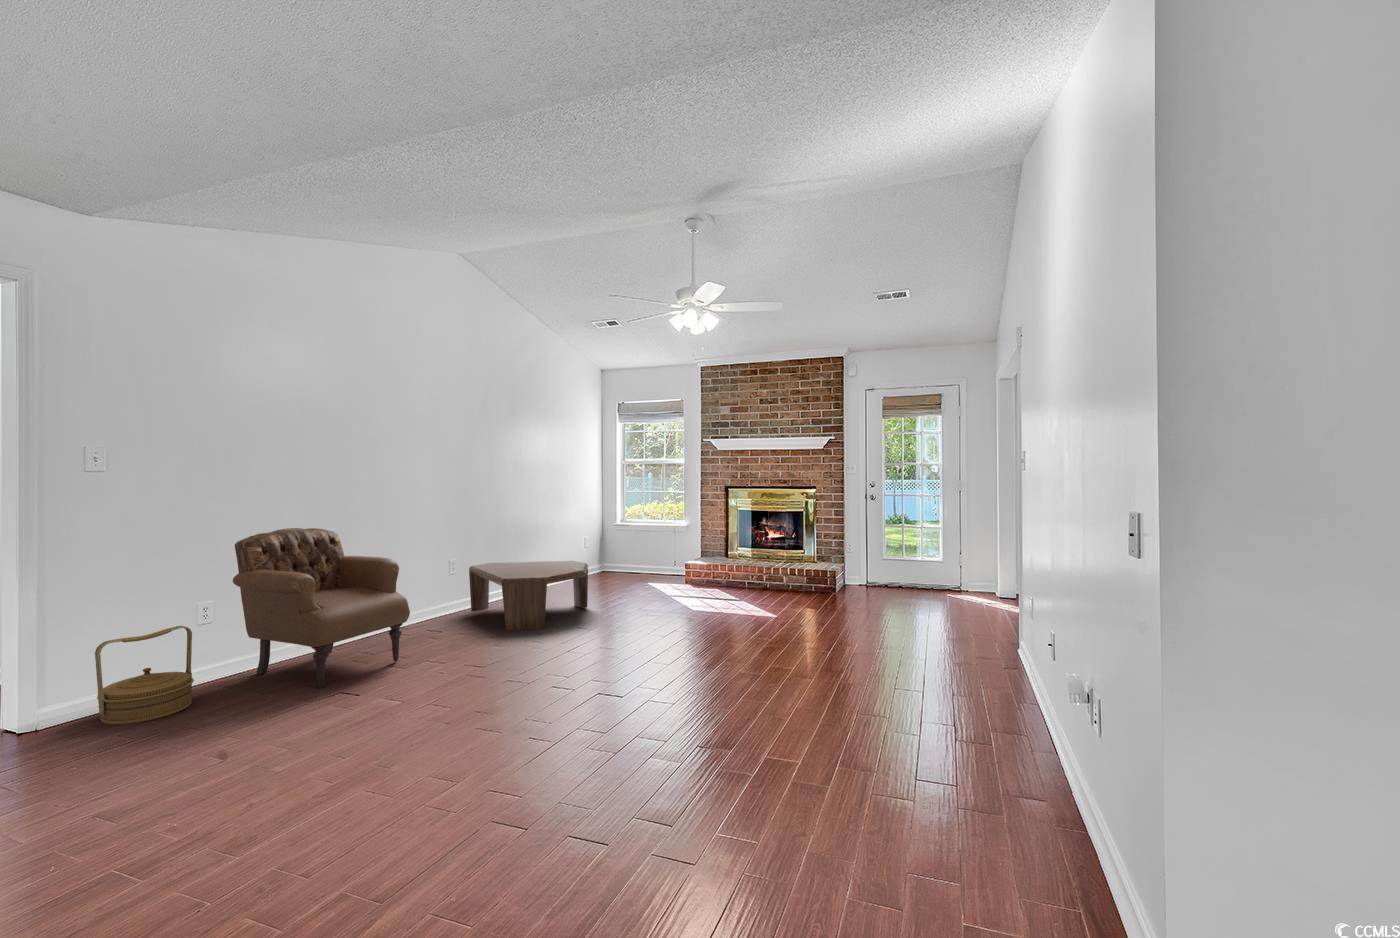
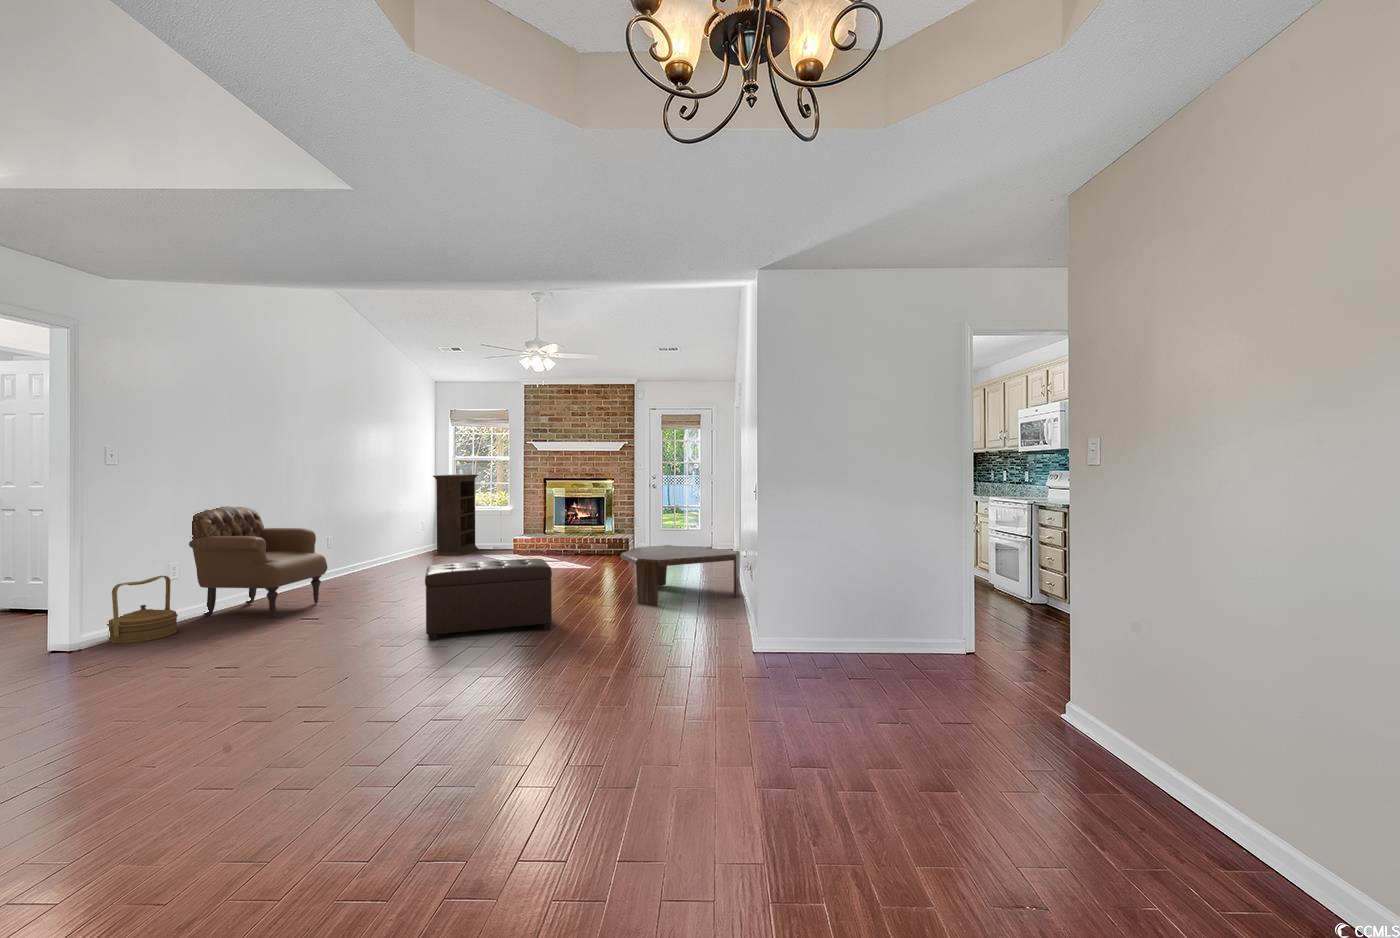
bookcase: none [590,481,649,584] -> present [433,474,478,556]
coffee table: present [469,561,588,630] -> present [621,545,740,606]
ottoman: none [453,635,674,786] -> present [425,559,552,641]

